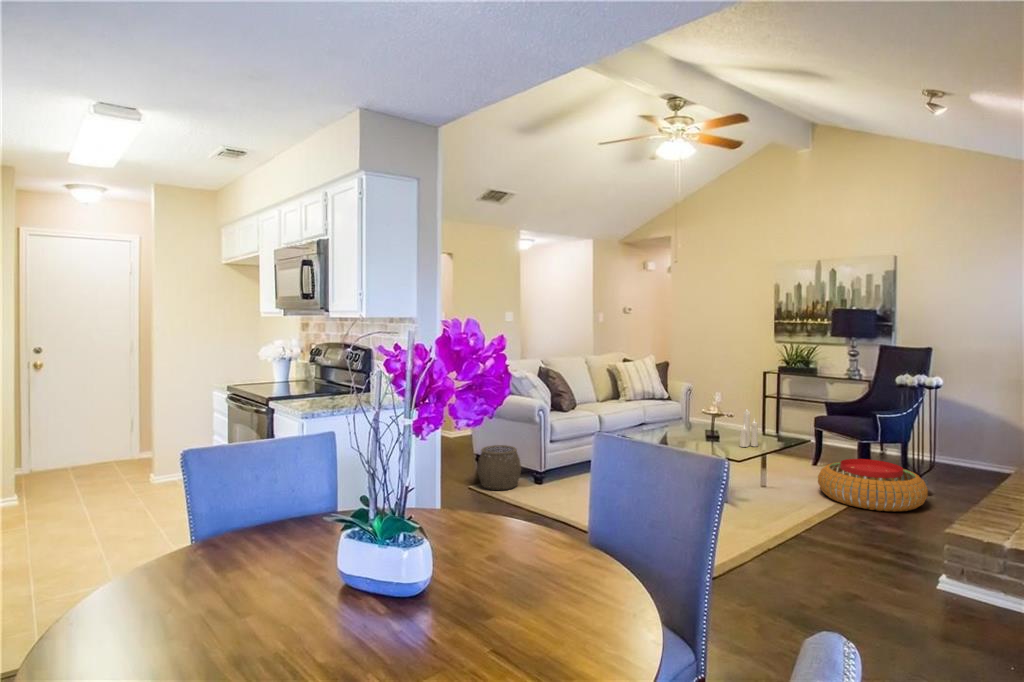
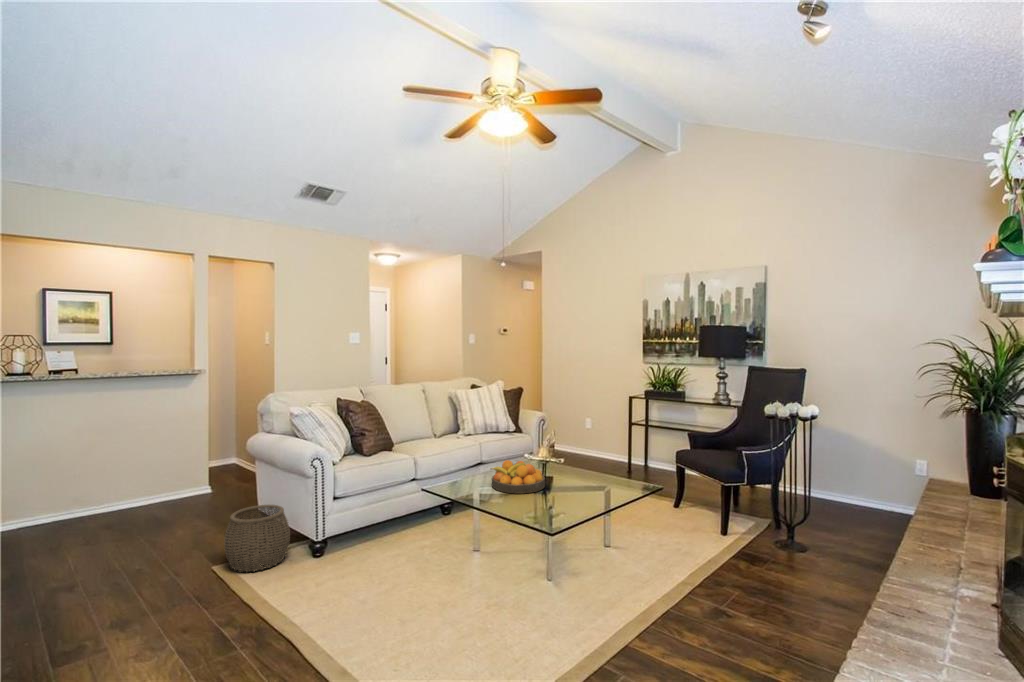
candle: present [740,411,758,447] -> none [573,445,598,502]
fruit bowl: none [666,417,711,442] -> present [491,460,545,493]
pouf: present [818,459,928,511] -> none [672,511,805,590]

